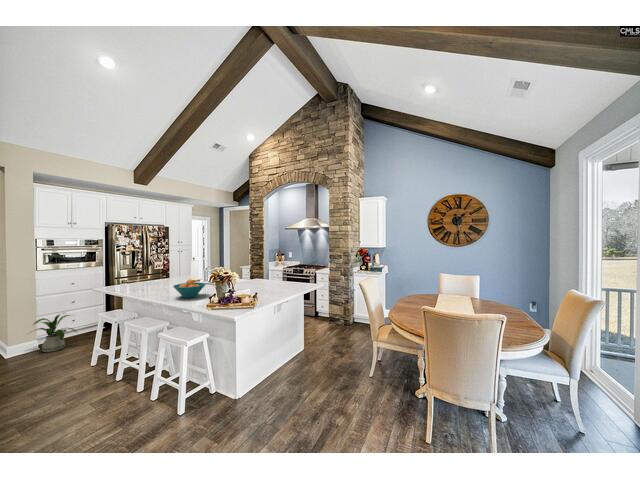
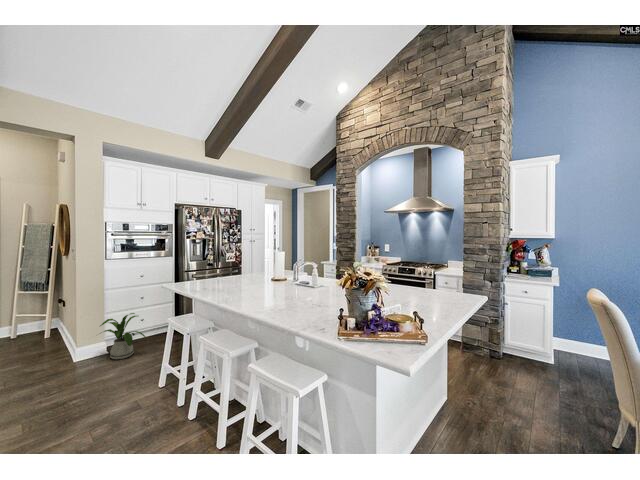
fruit bowl: present [173,280,206,298] -> none [266,282,312,311]

